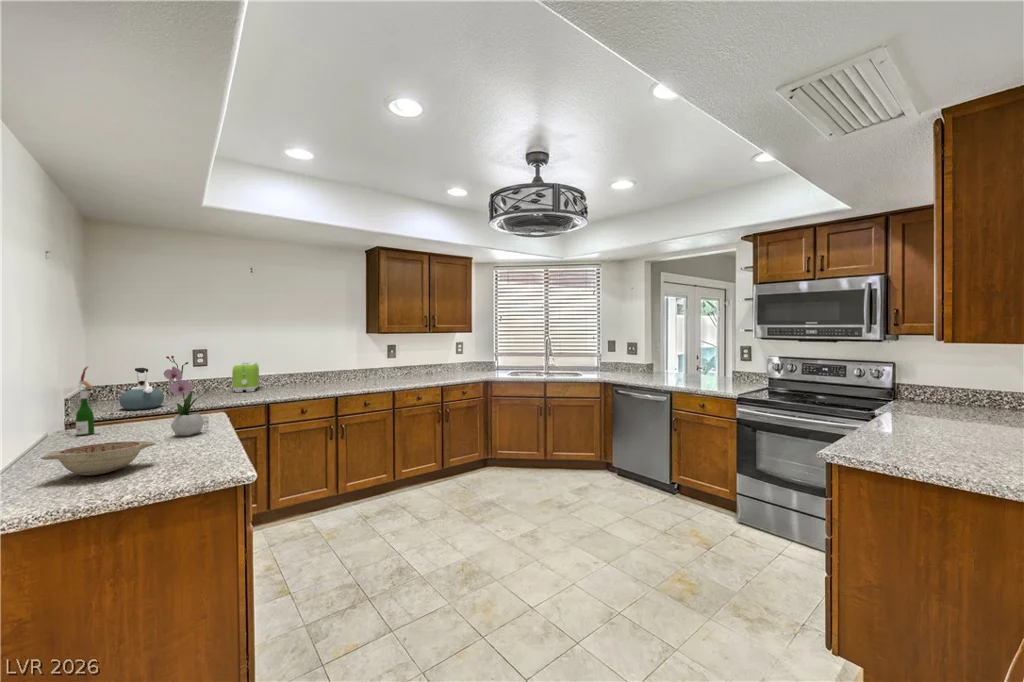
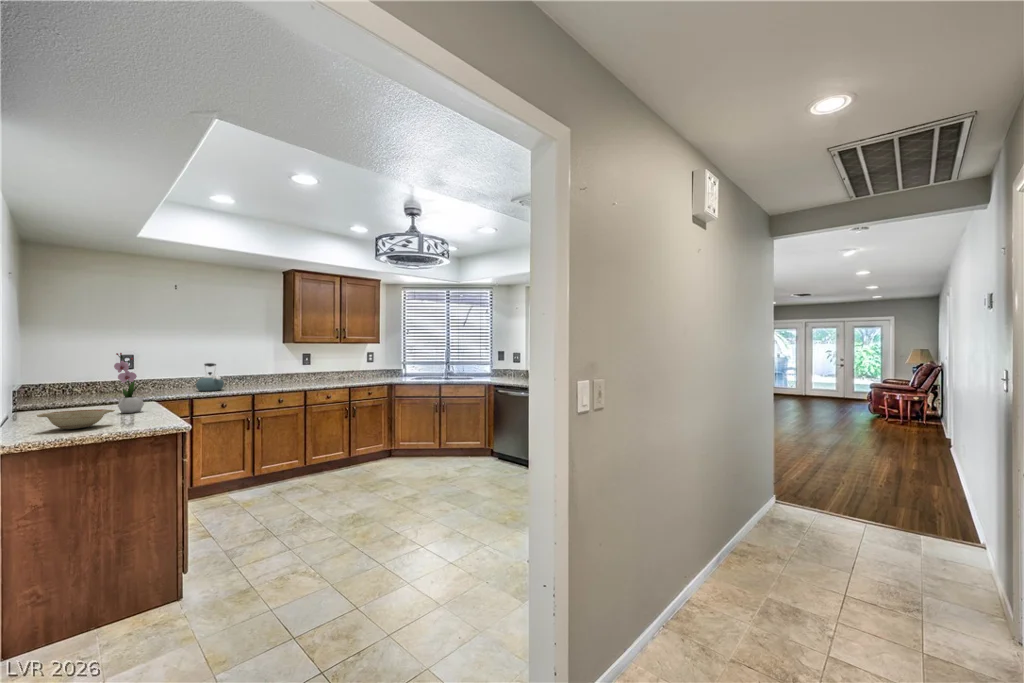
toaster: present [232,362,259,392] -> none [158,366,182,391]
wine bottle: present [76,367,100,435] -> none [37,361,57,414]
kettle: present [119,368,164,410] -> present [196,363,224,391]

